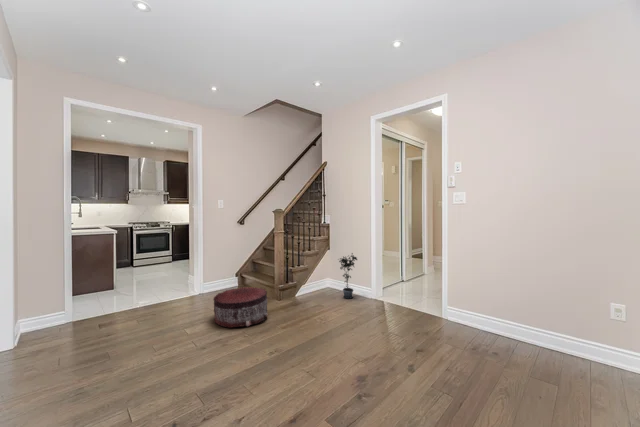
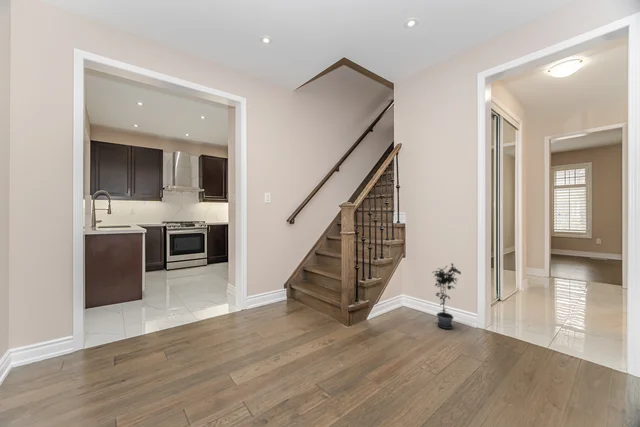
pouf: present [214,287,268,328] -> none [263,311,346,387]

